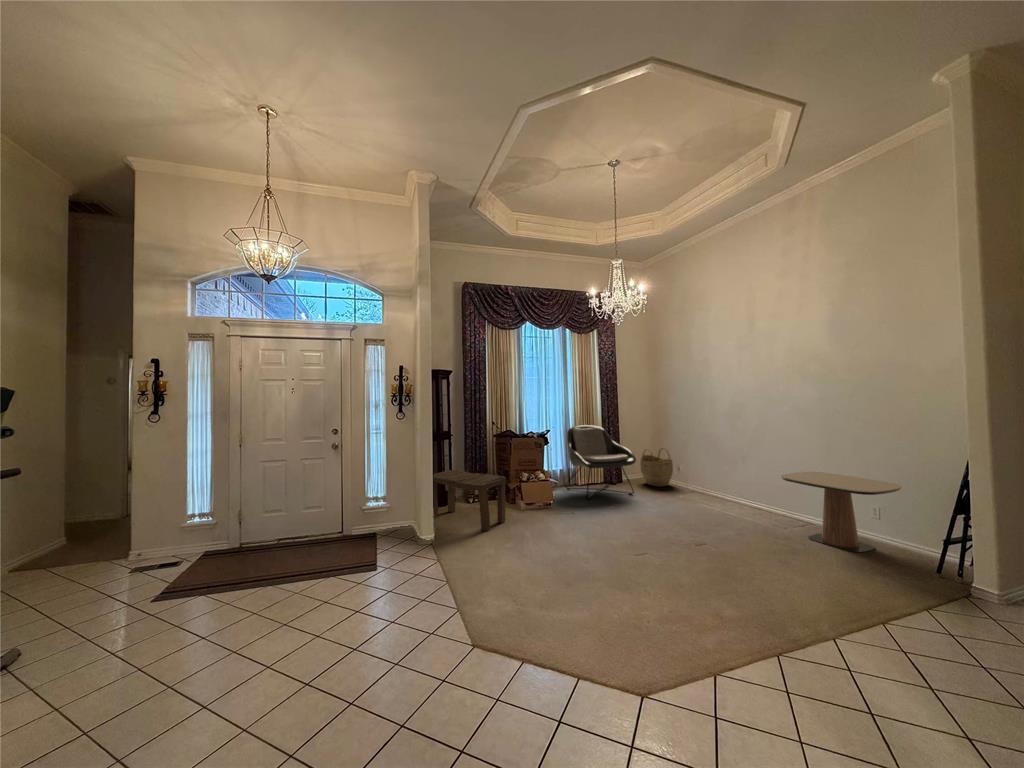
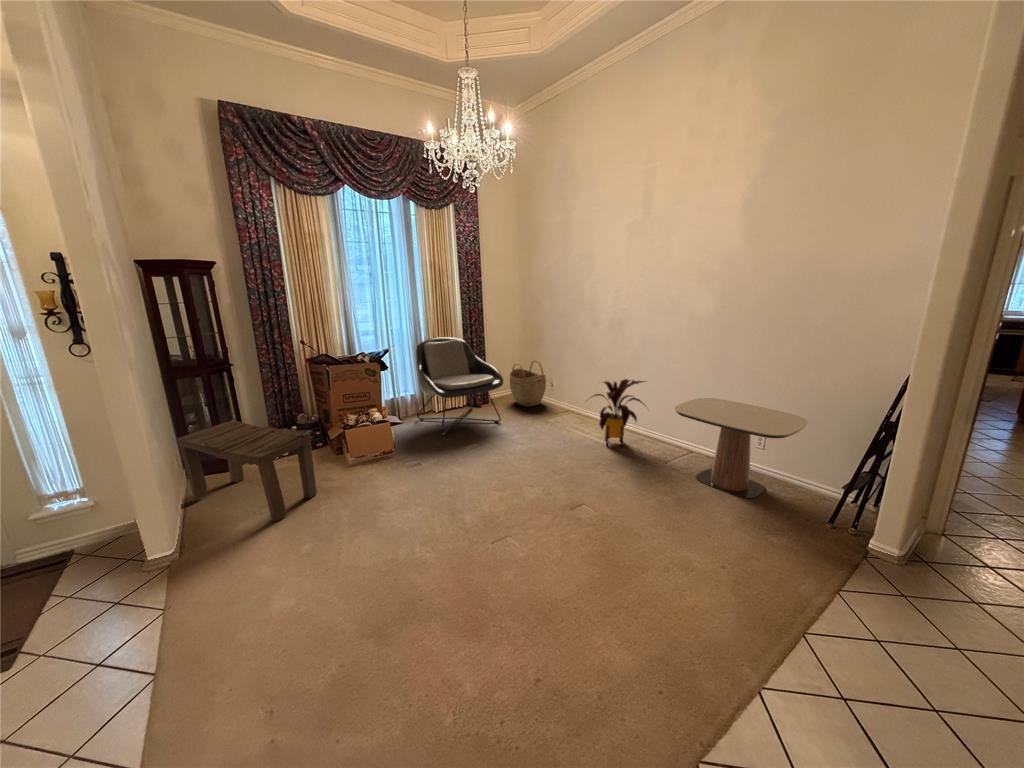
house plant: none [705,458,766,515] -> present [592,379,646,446]

